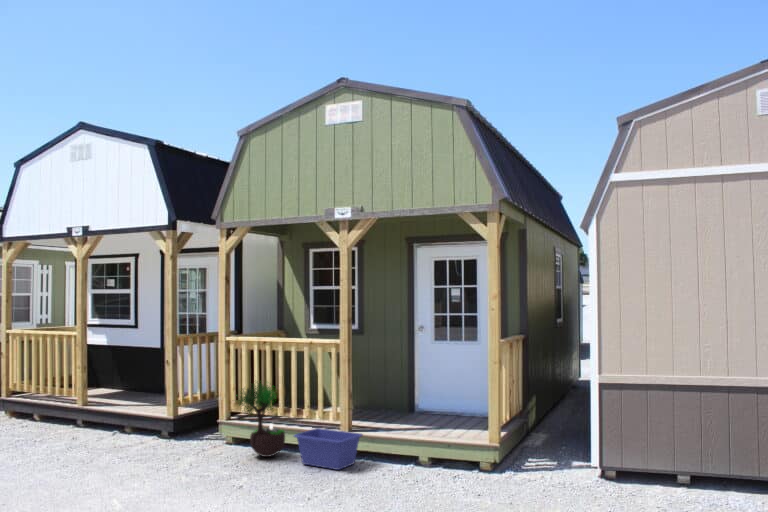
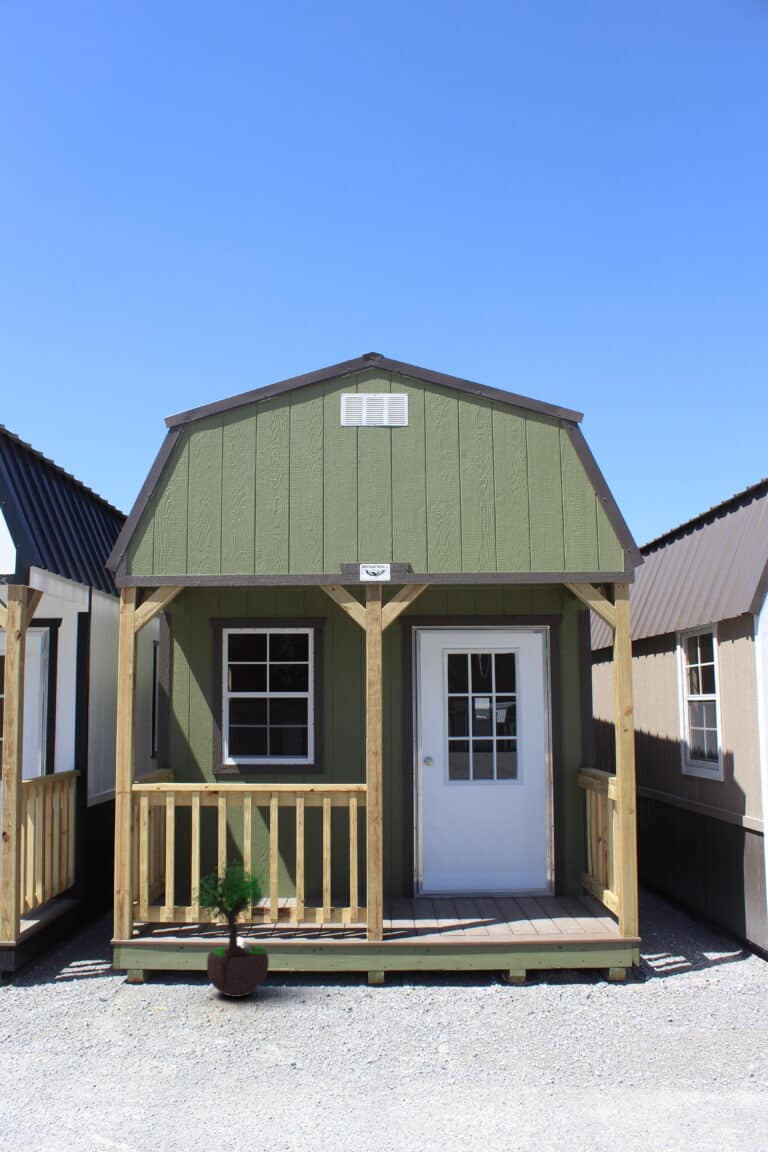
storage bin: present [294,428,362,470] -> none [309,938,419,1005]

